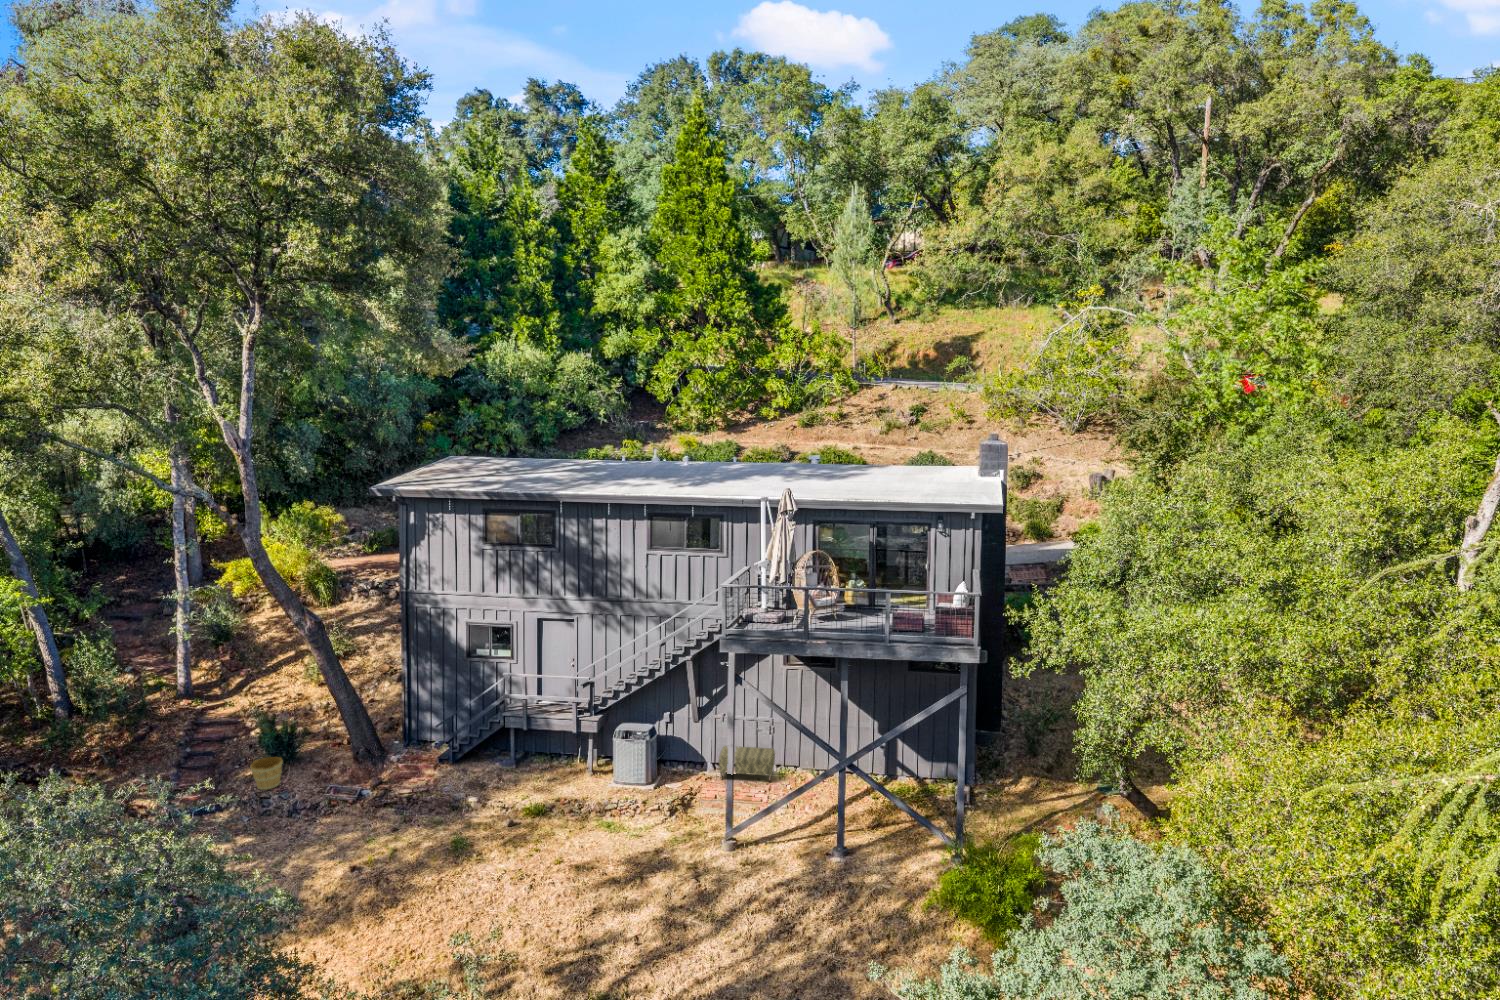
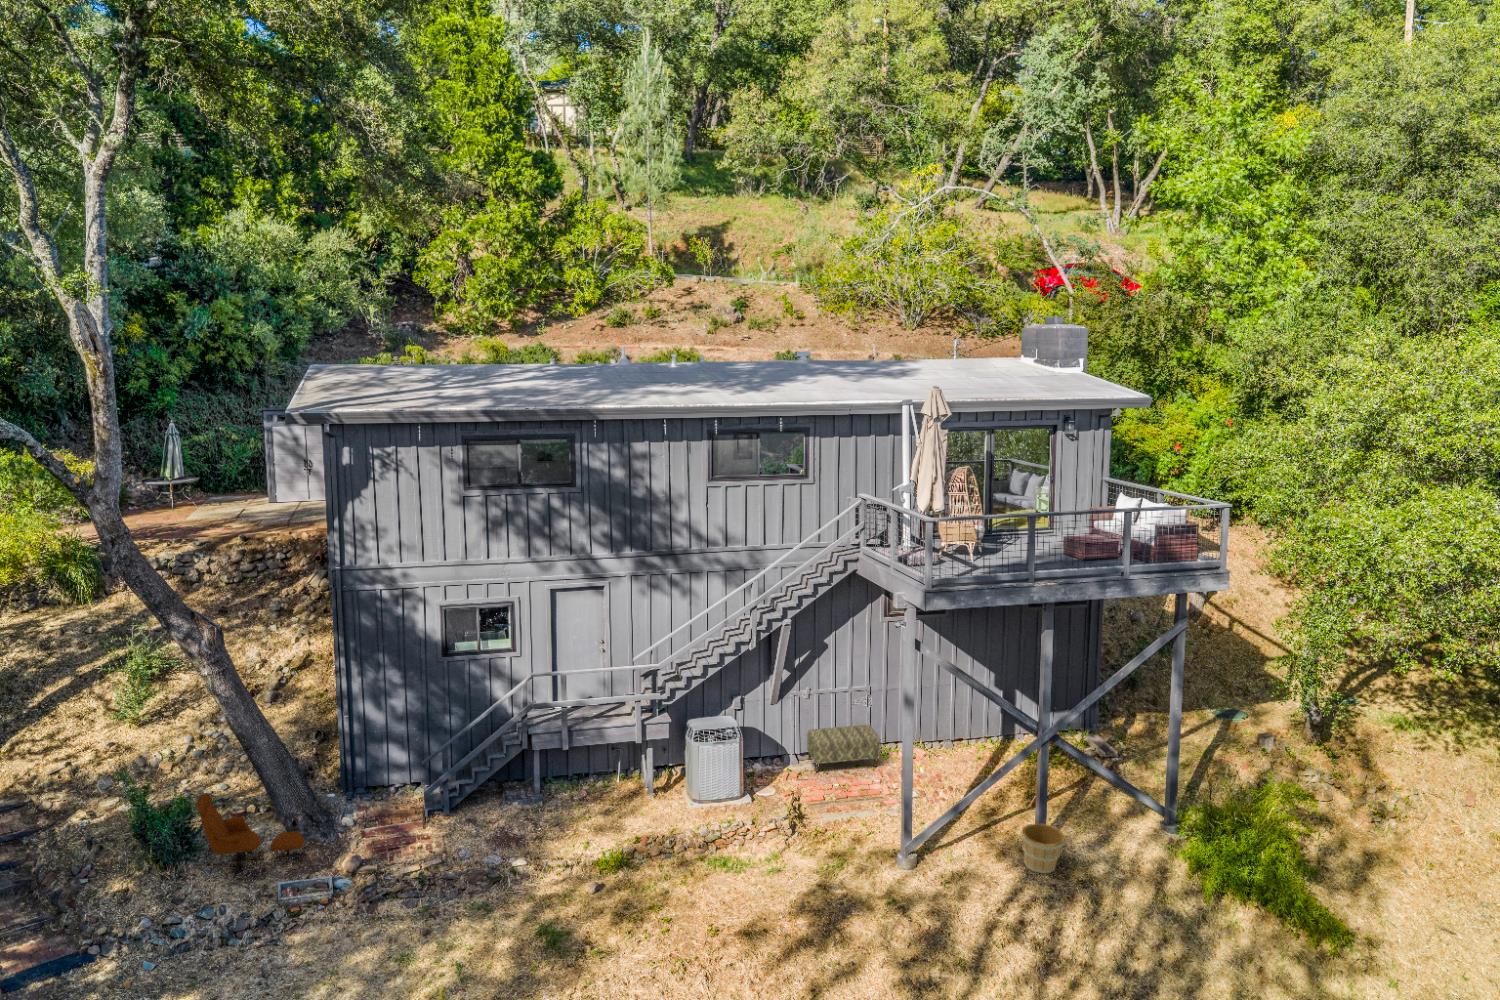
lounge chair: none [293,728,358,783] -> present [196,793,305,876]
wooden bucket: present [250,757,283,790] -> present [1021,824,1065,874]

